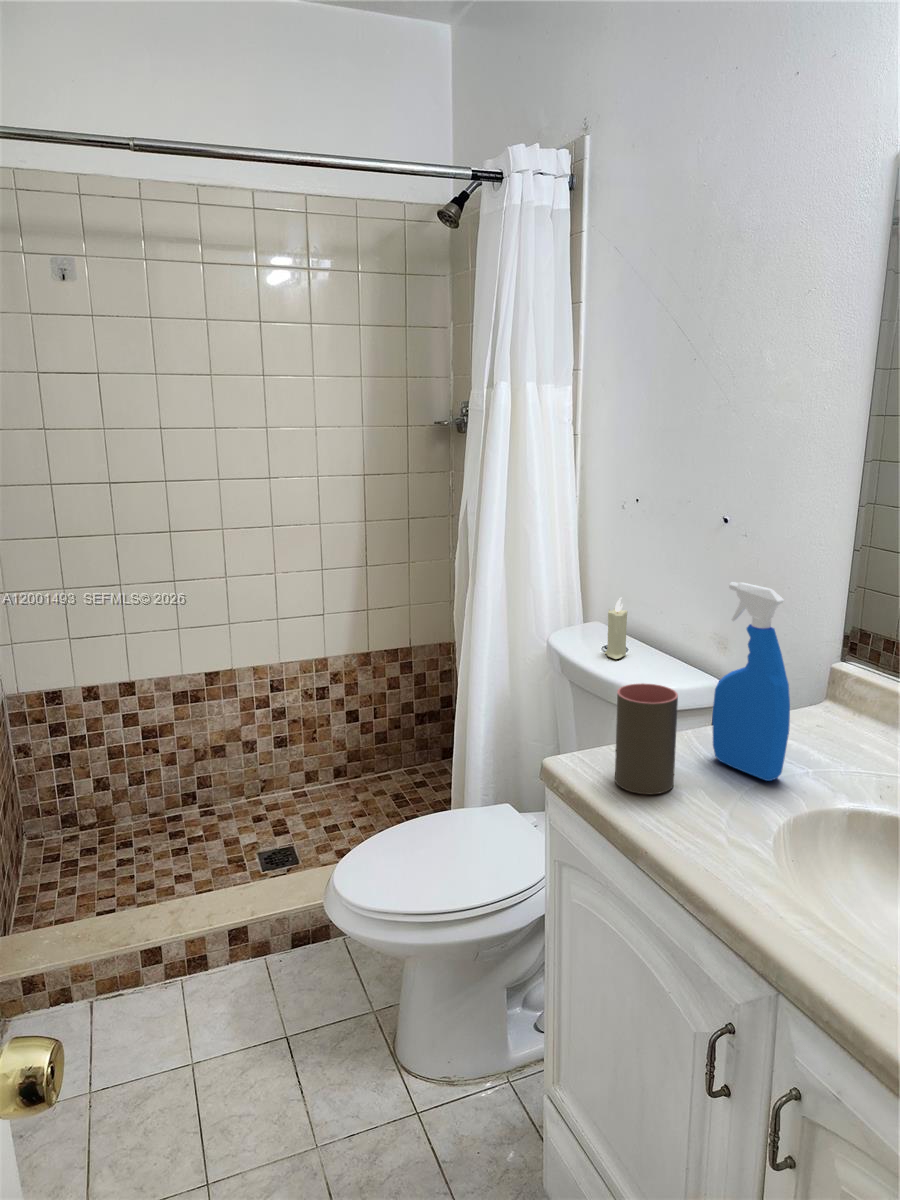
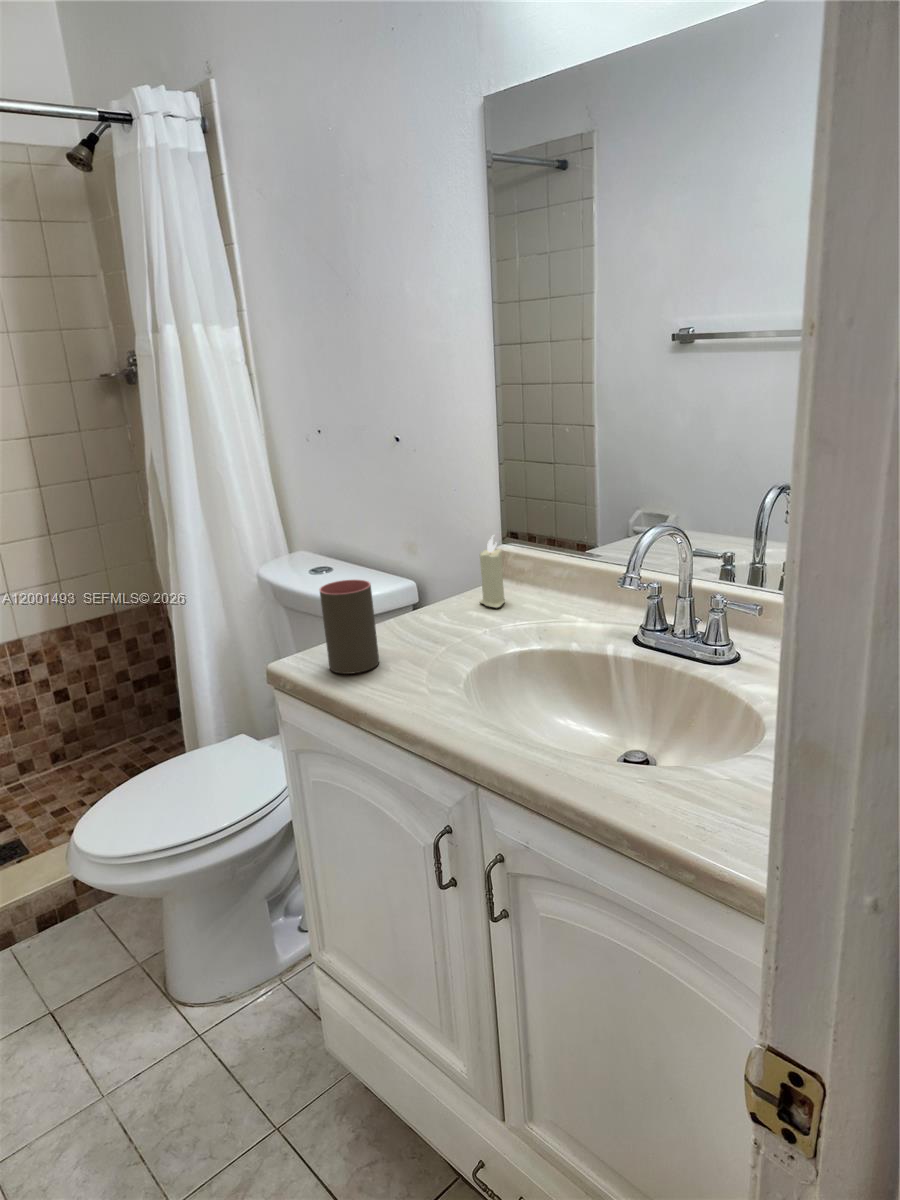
spray bottle: present [712,582,790,781] -> none [399,482,464,644]
candle: present [604,597,627,659] -> present [480,535,505,607]

